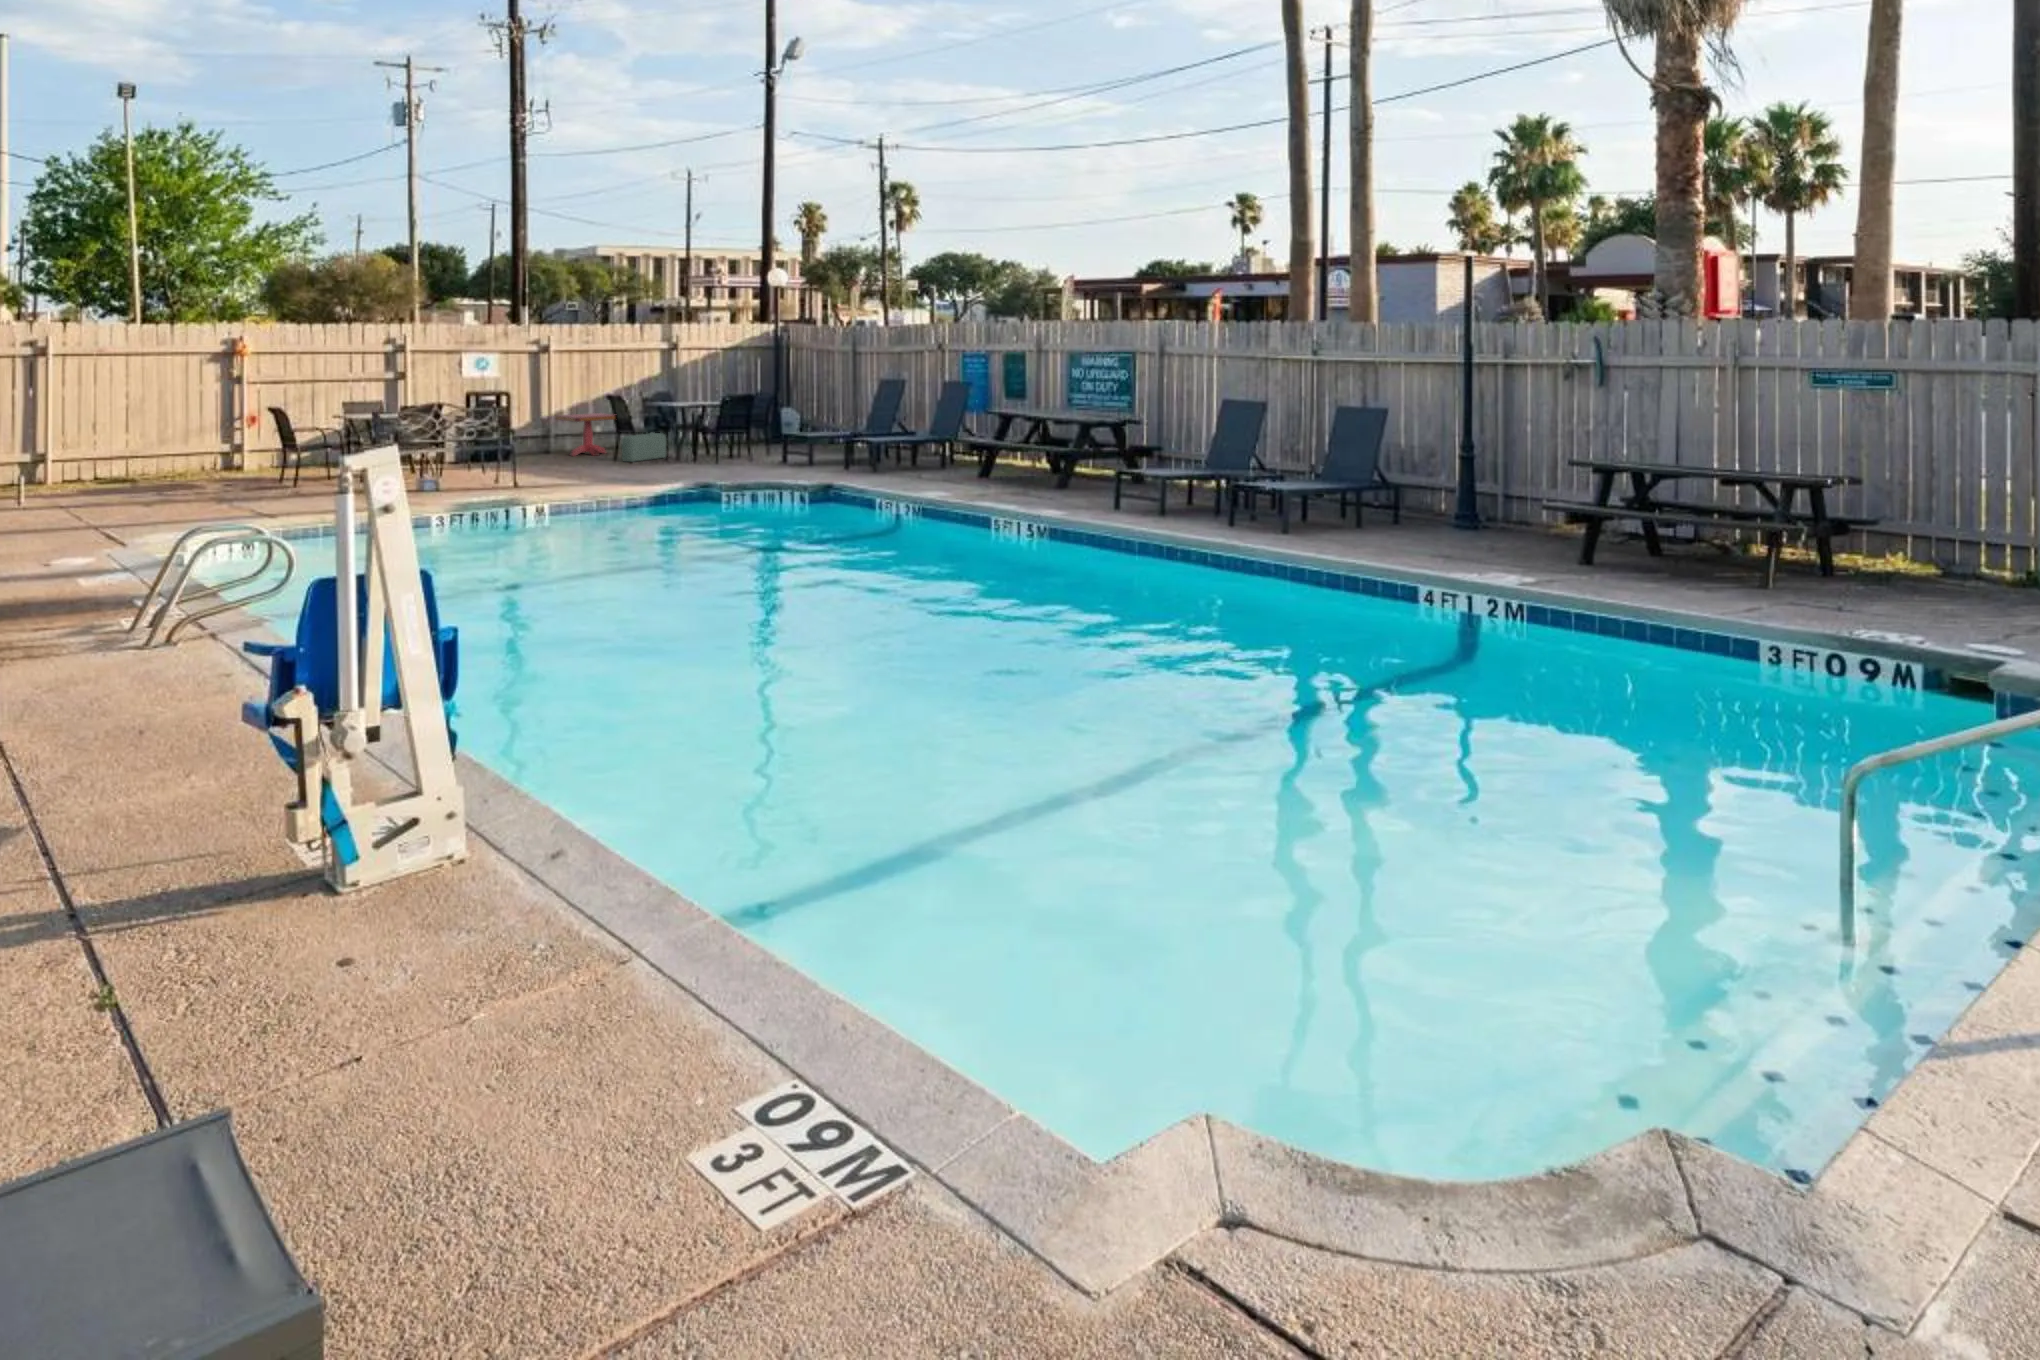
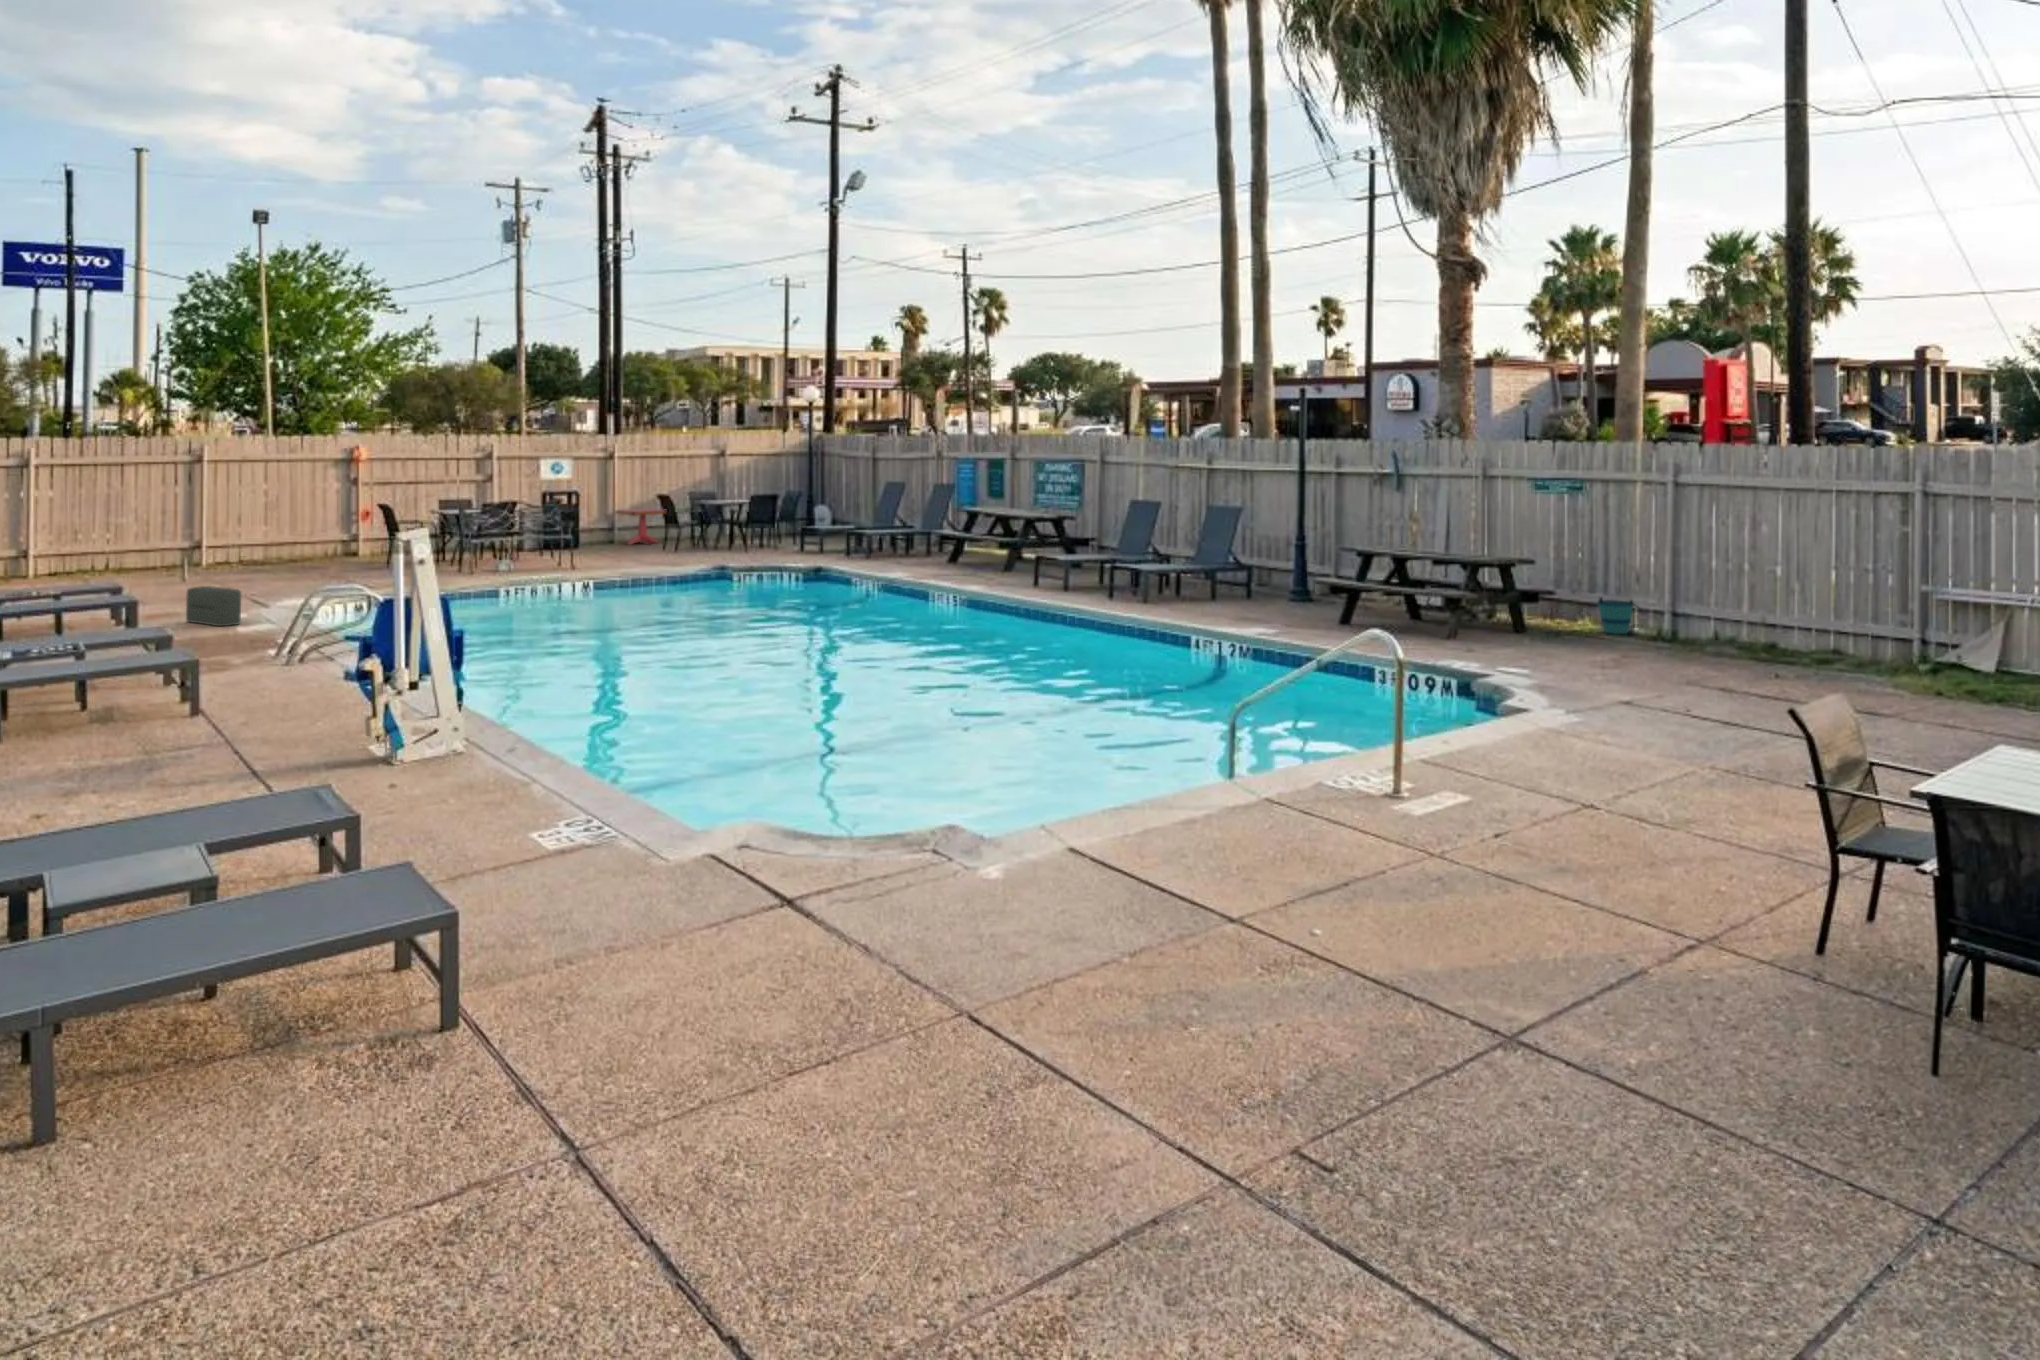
pouf: present [622,433,666,462] -> present [186,586,241,626]
bucket: none [1939,528,2003,578] -> present [1598,597,1640,634]

